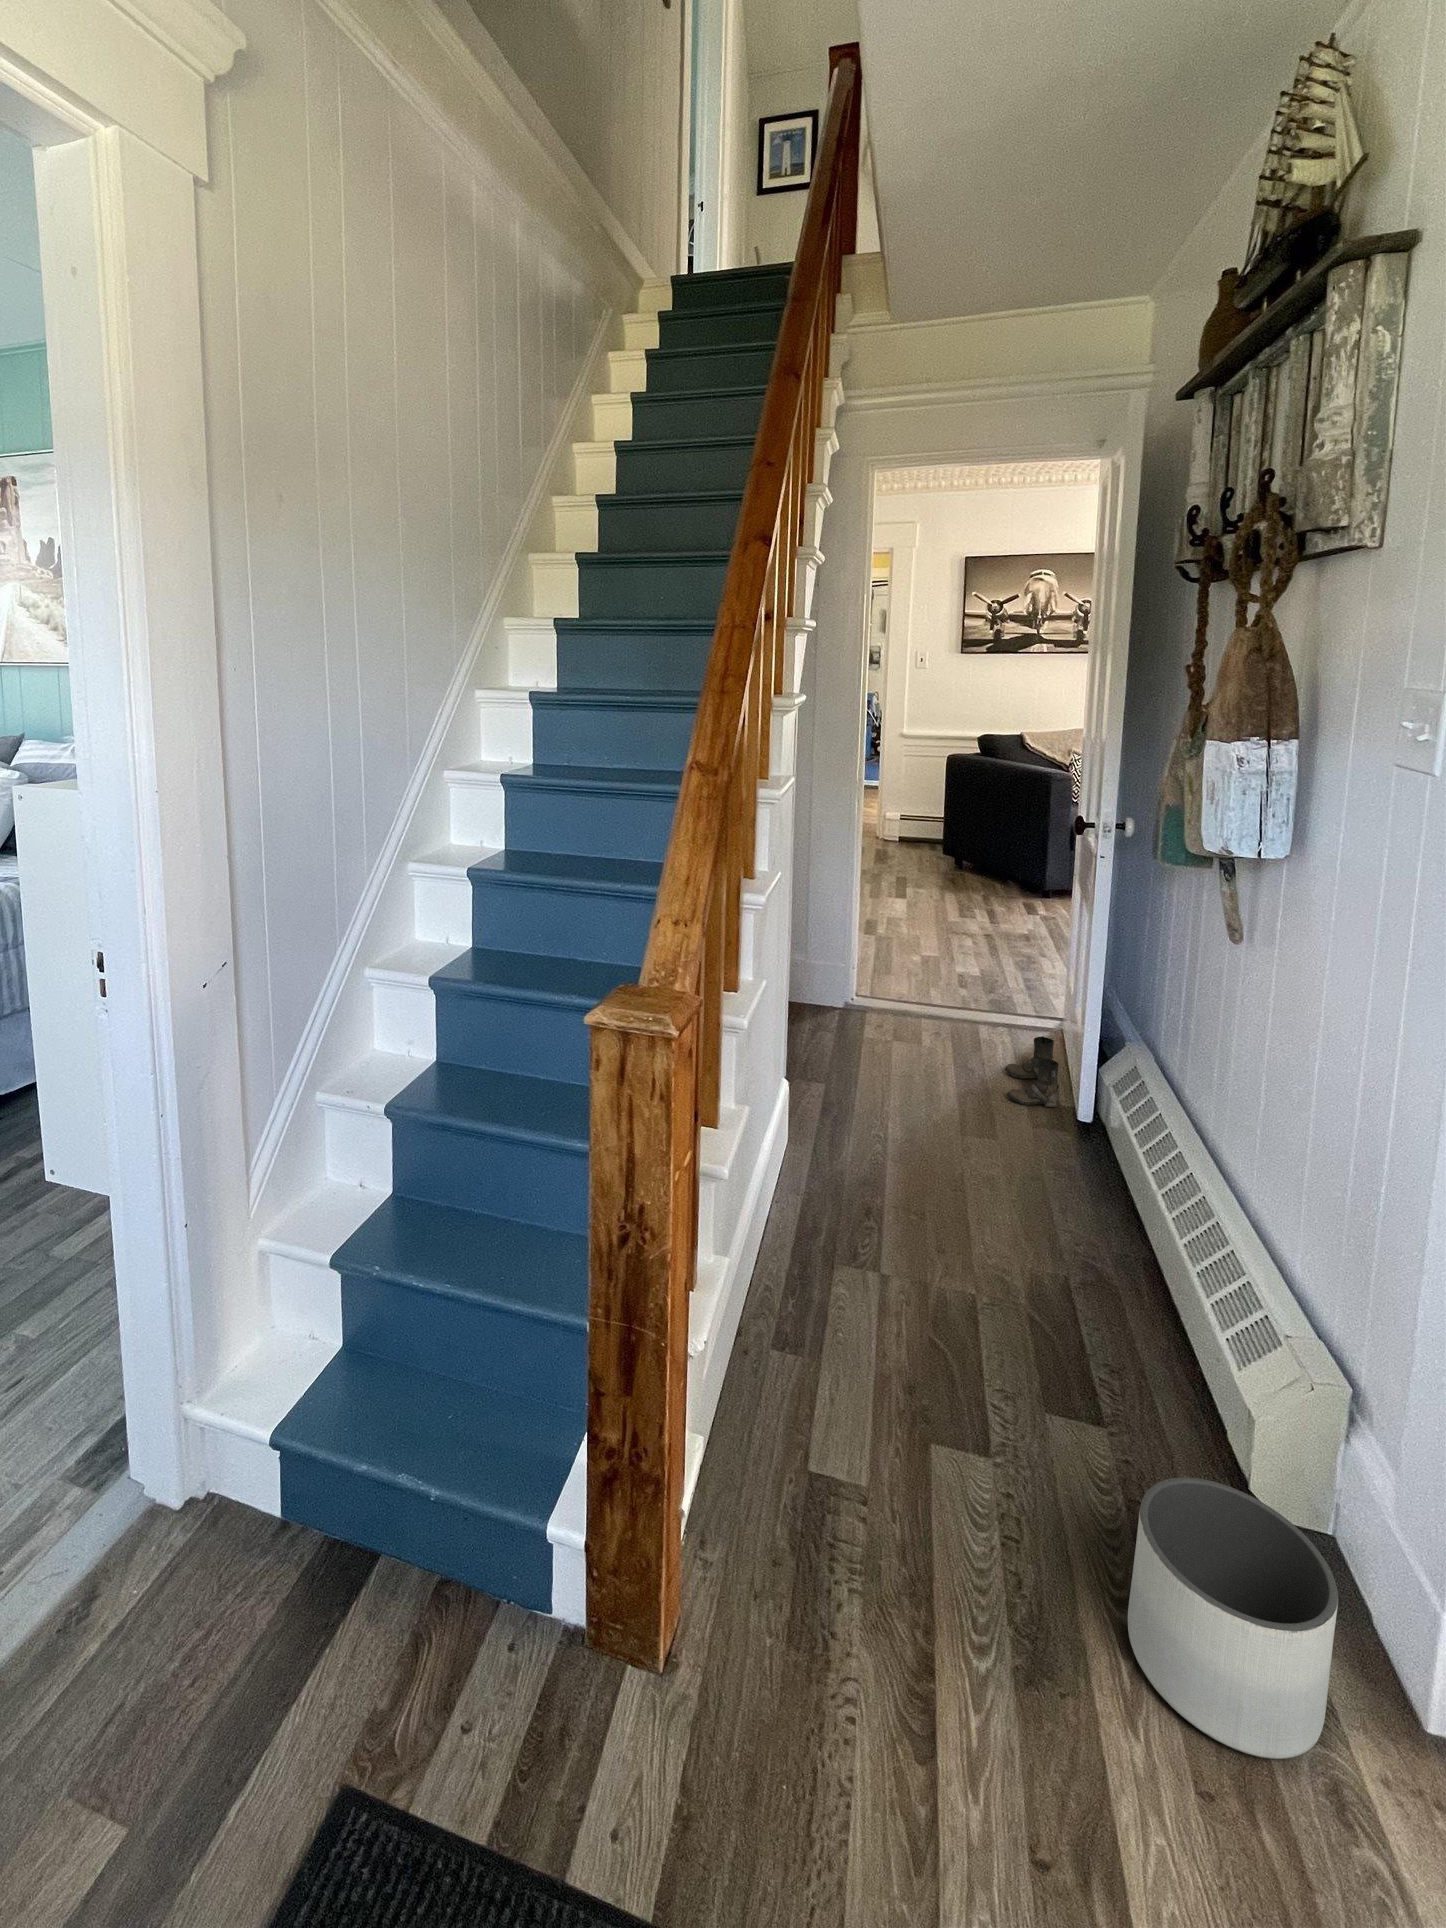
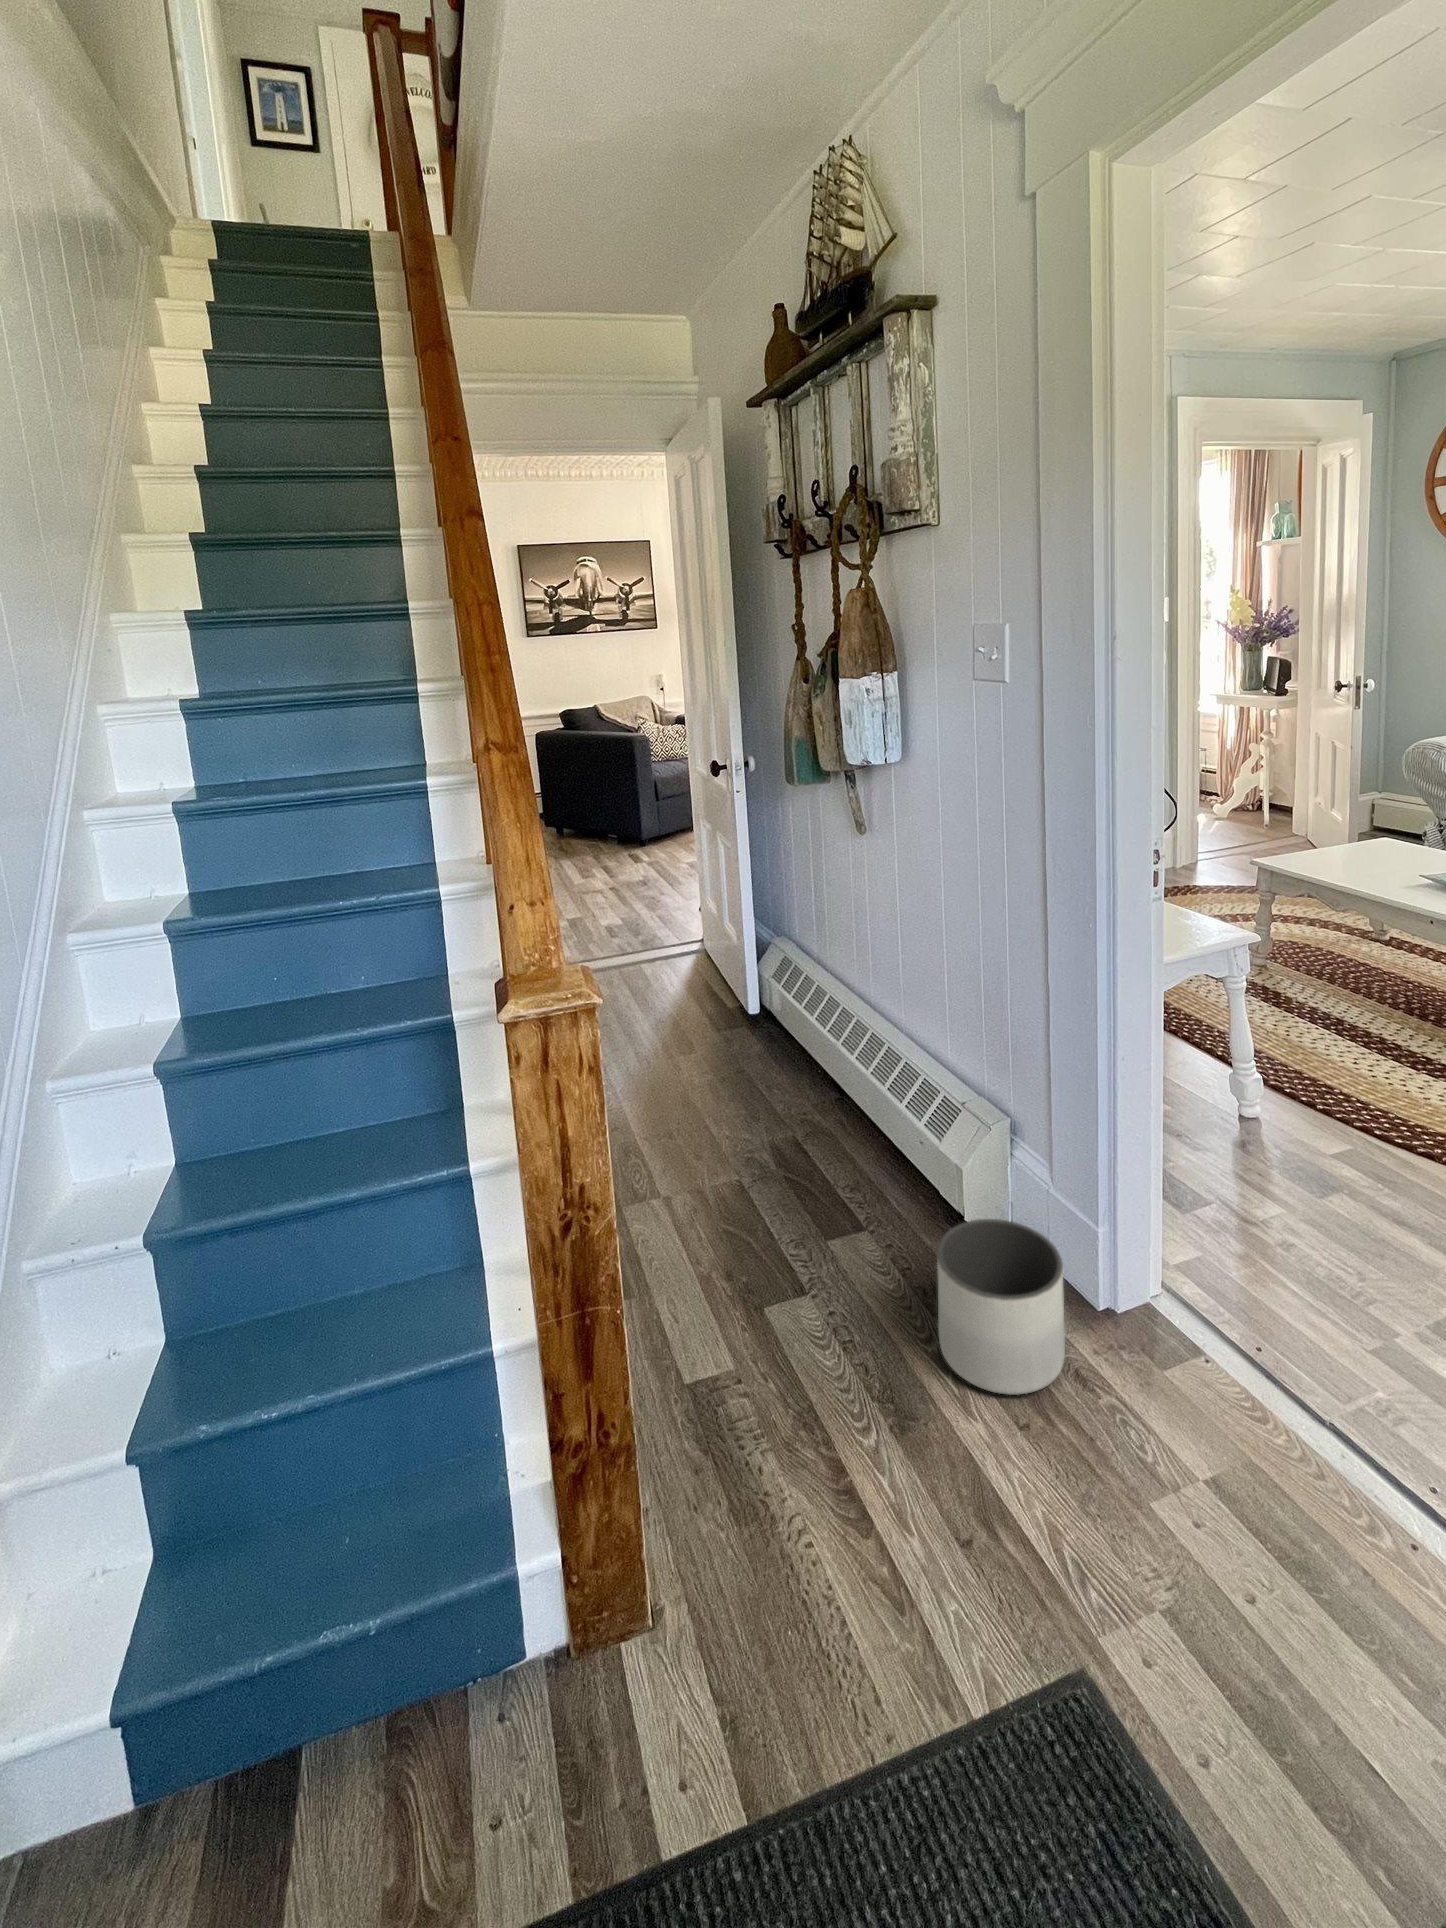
boots: present [1005,1036,1059,1107] -> none [679,955,729,1016]

